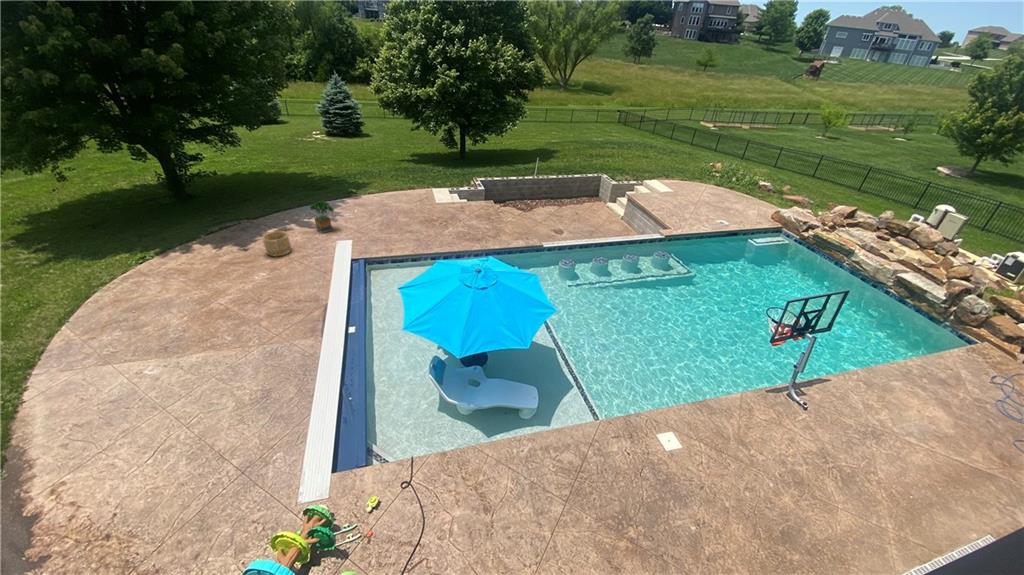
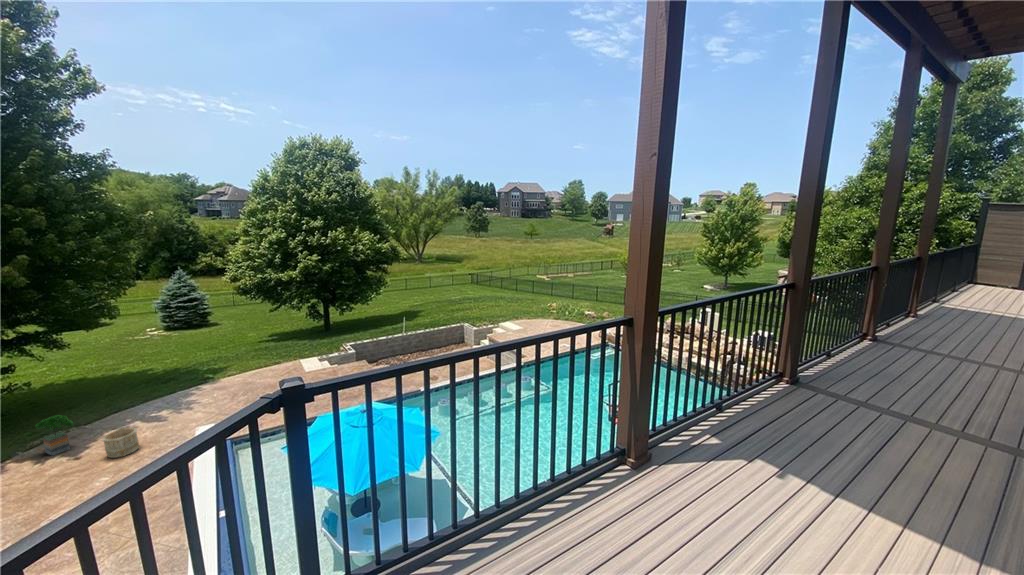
potted tree: present [310,201,334,233] -> present [36,415,73,455]

